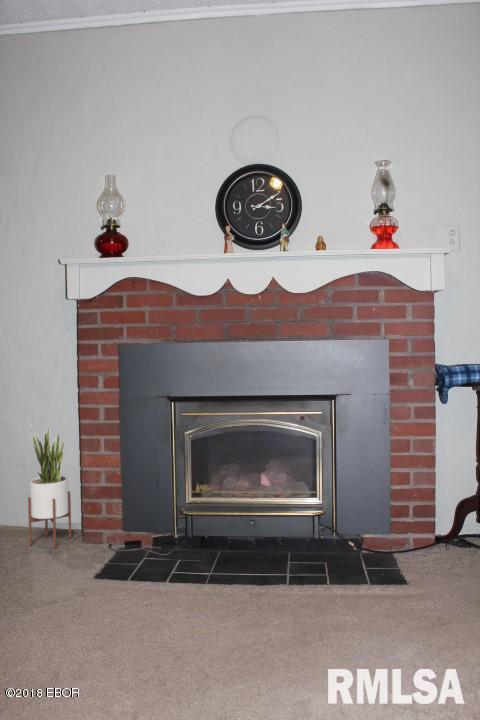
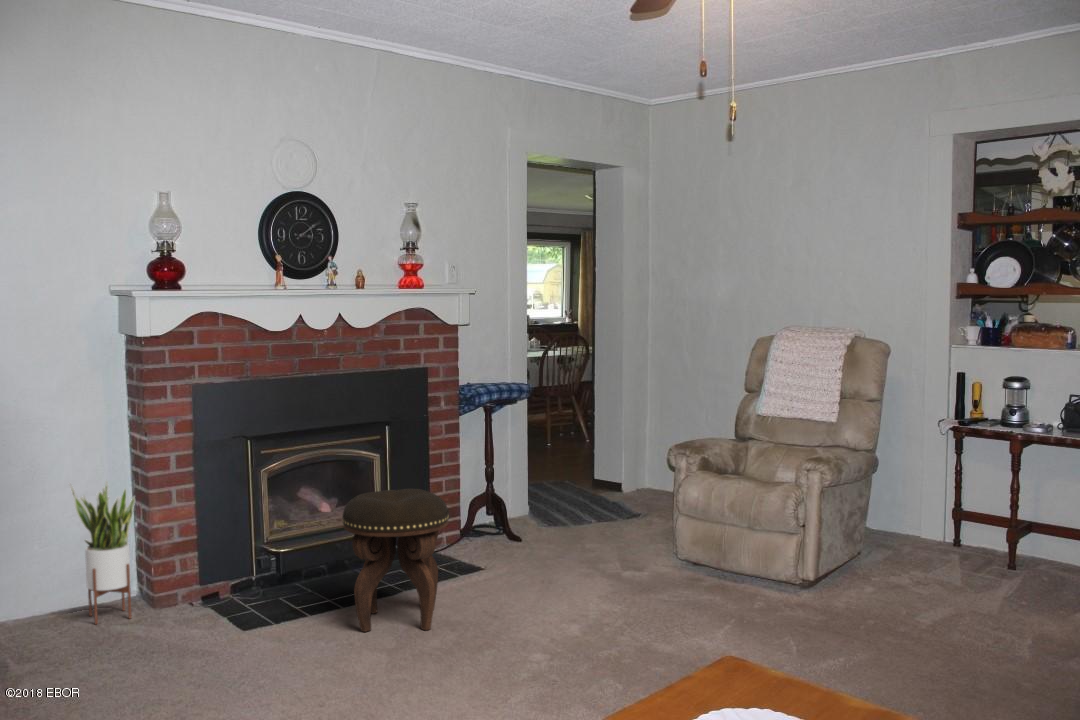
footstool: none [117,473,256,680] -> present [343,489,449,632]

